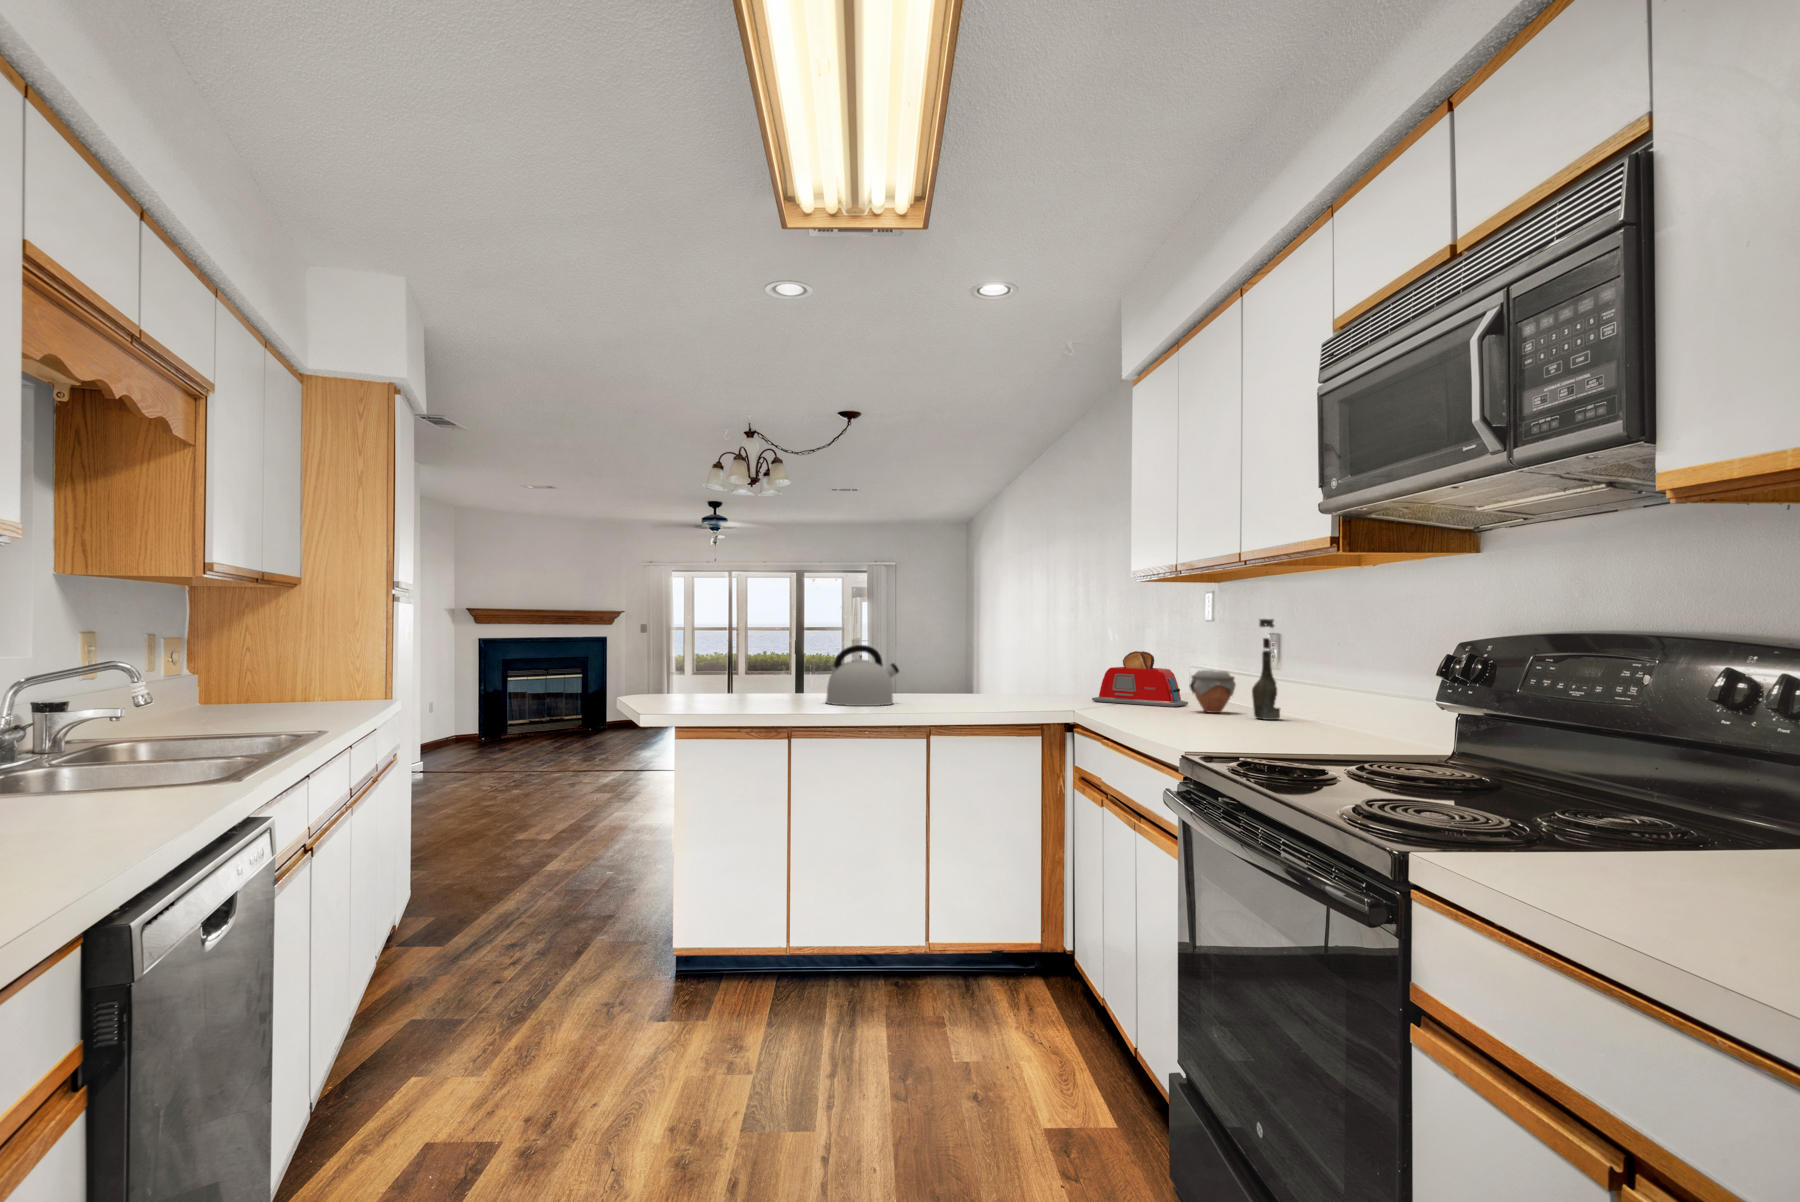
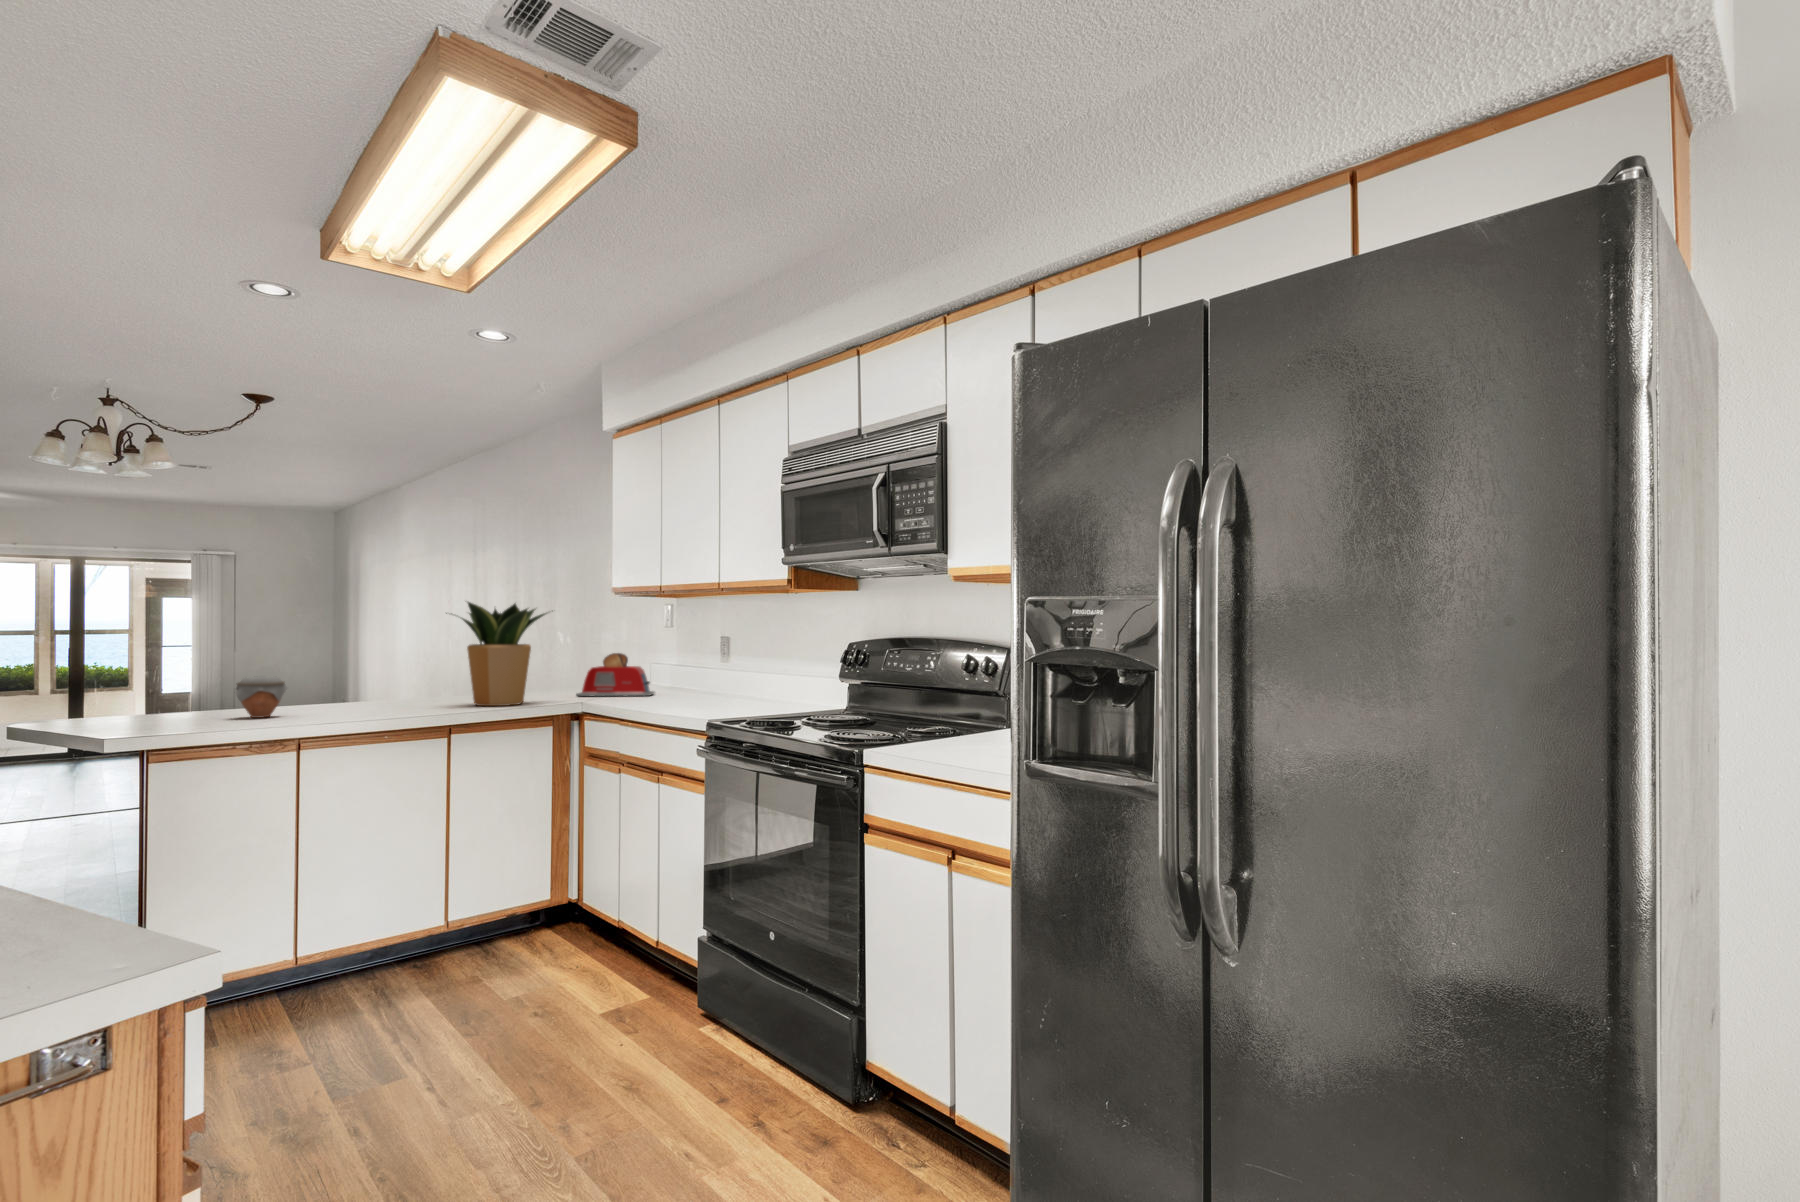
potted plant: none [936,585,1056,707] -> present [446,602,547,706]
bottle: present [1252,619,1280,720] -> none [713,627,734,700]
kettle: present [826,645,899,706] -> none [331,657,409,715]
jar: present [1190,670,1236,713] -> present [235,676,287,718]

